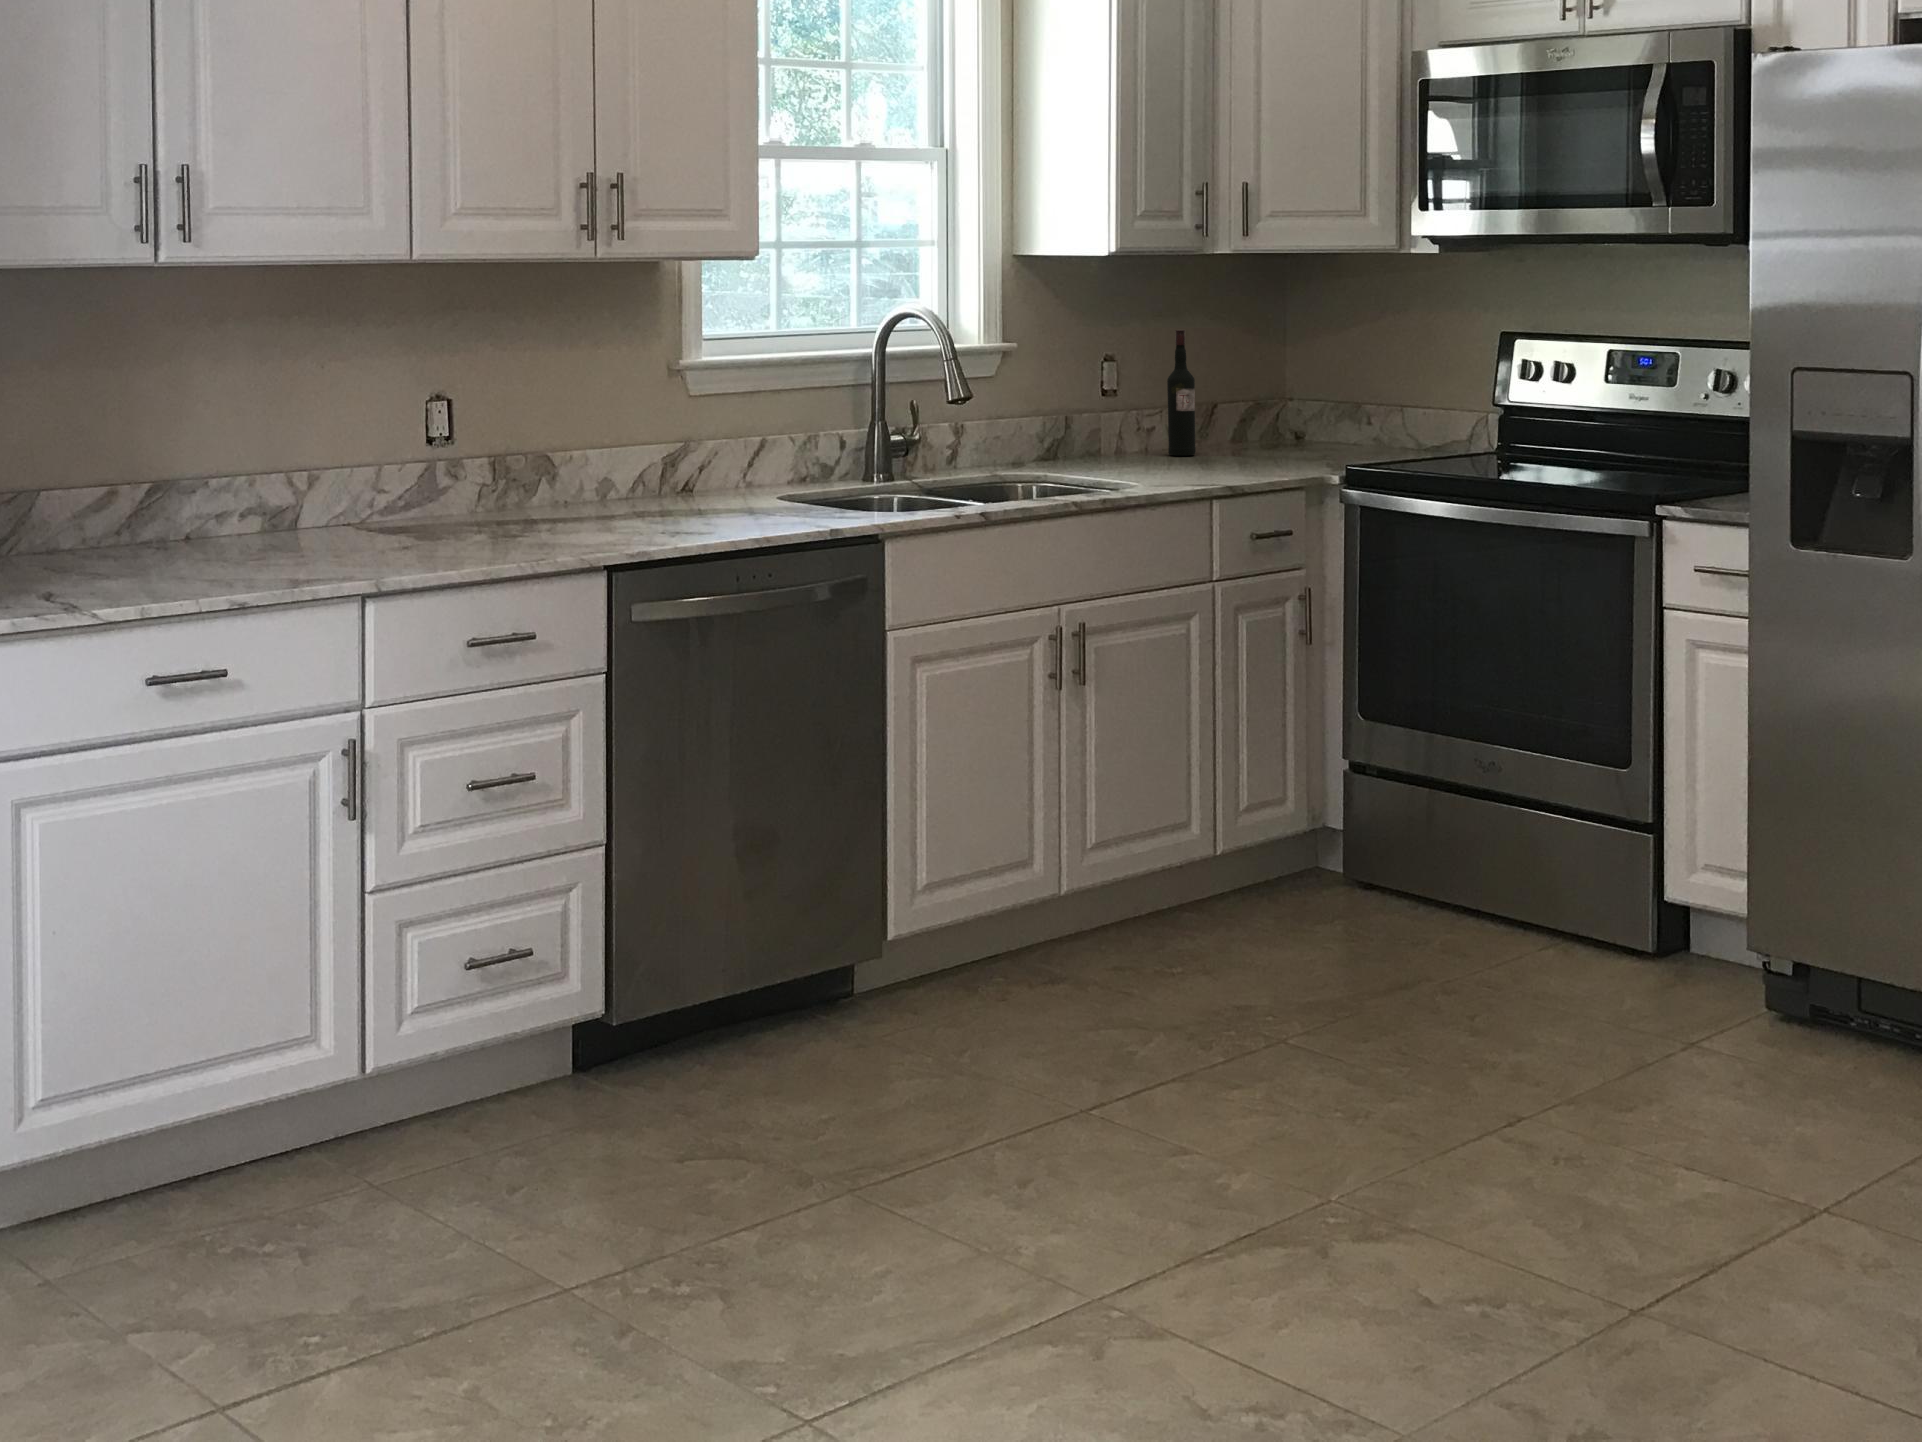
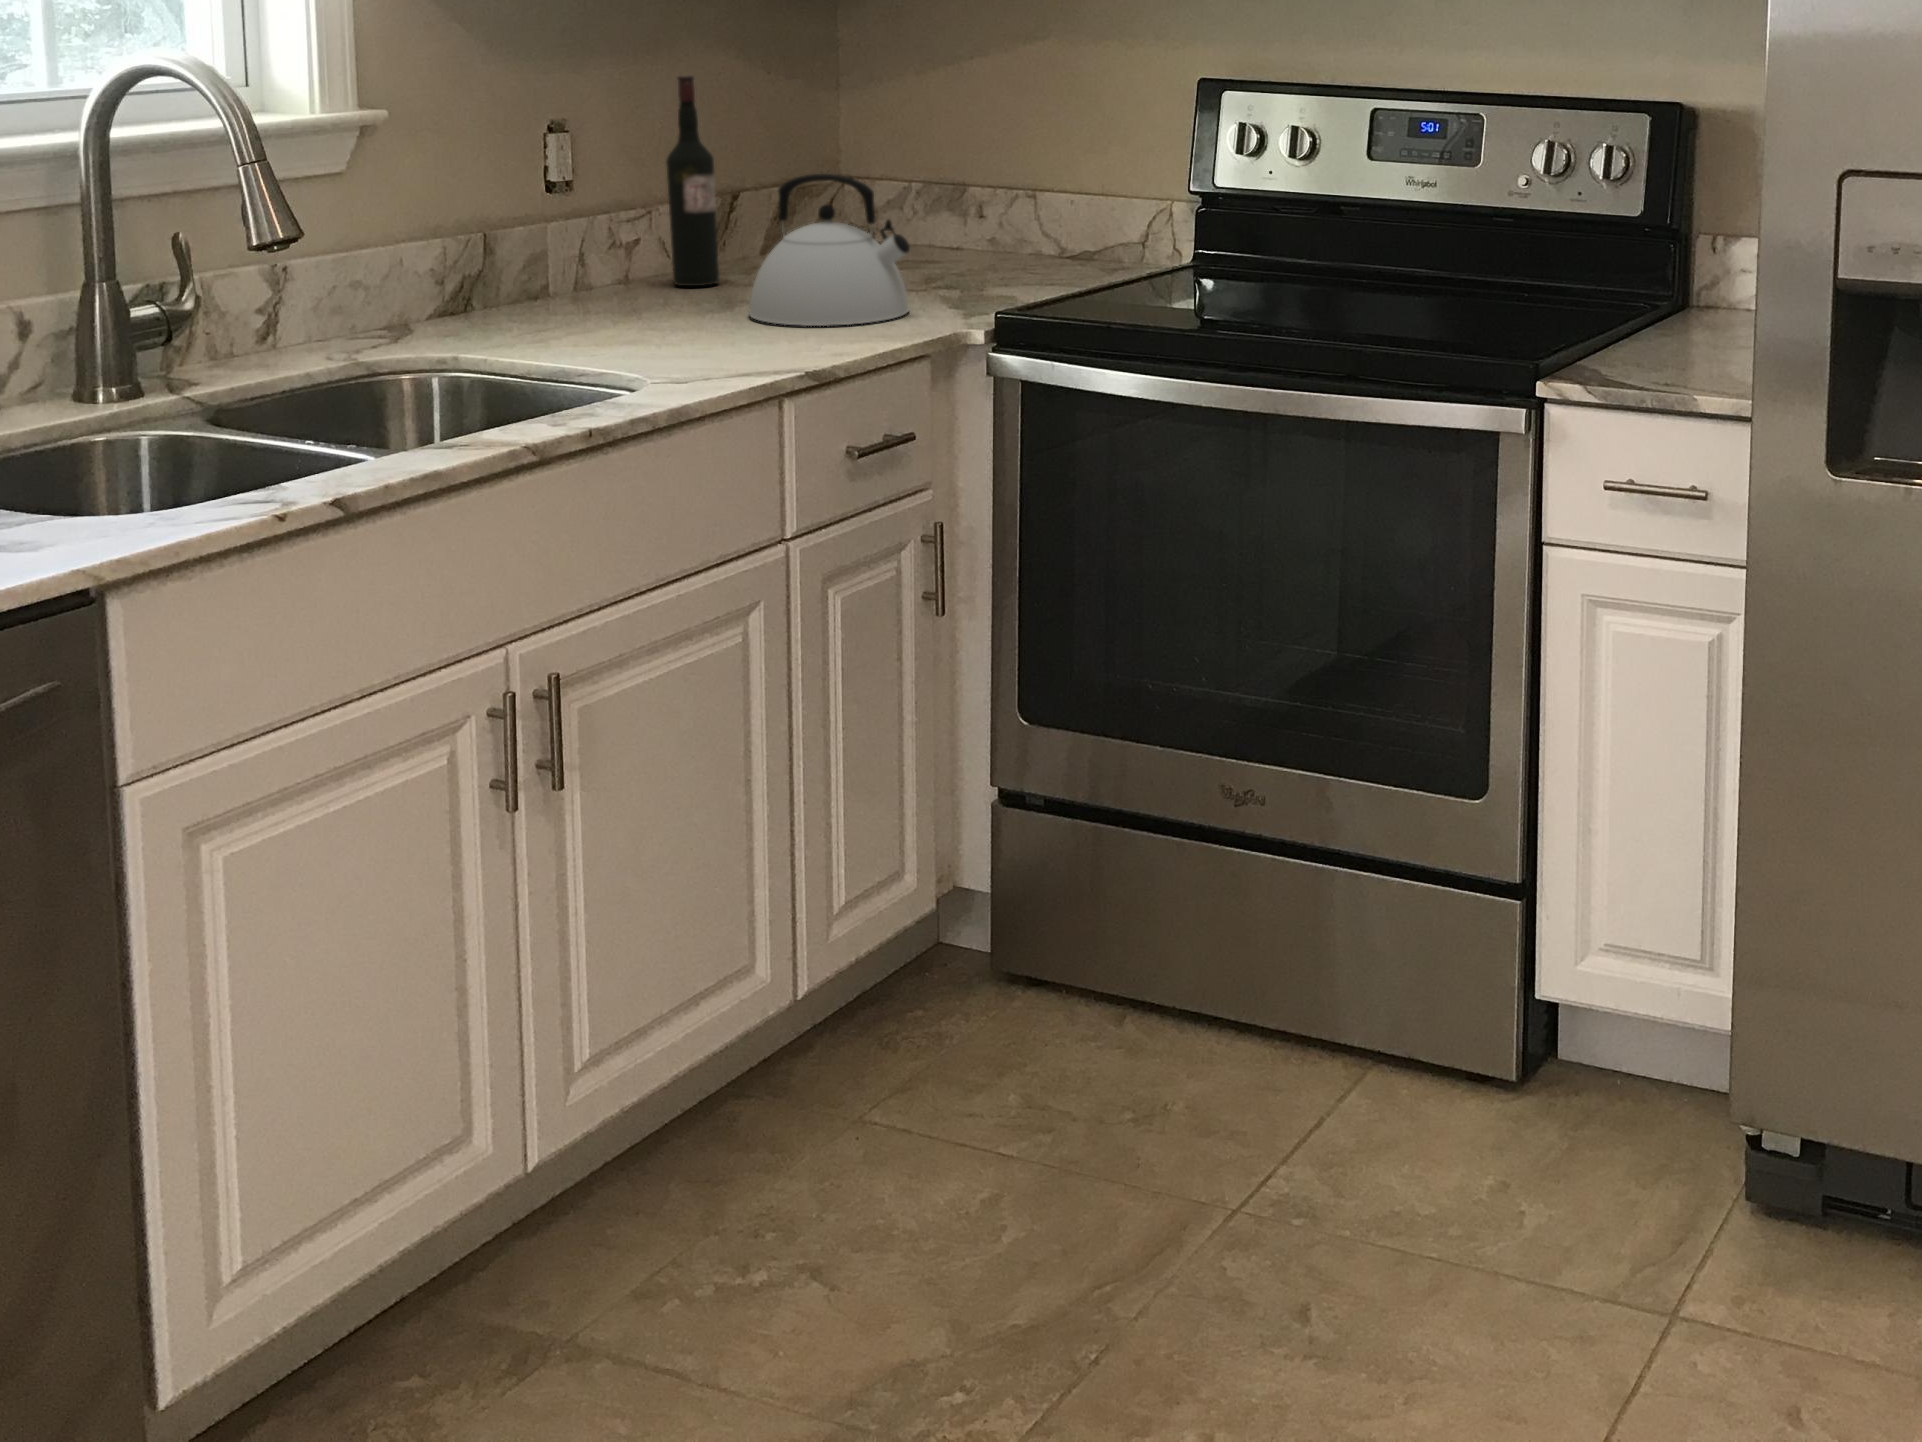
kettle: none [1206,384,1300,471] -> present [749,174,910,326]

